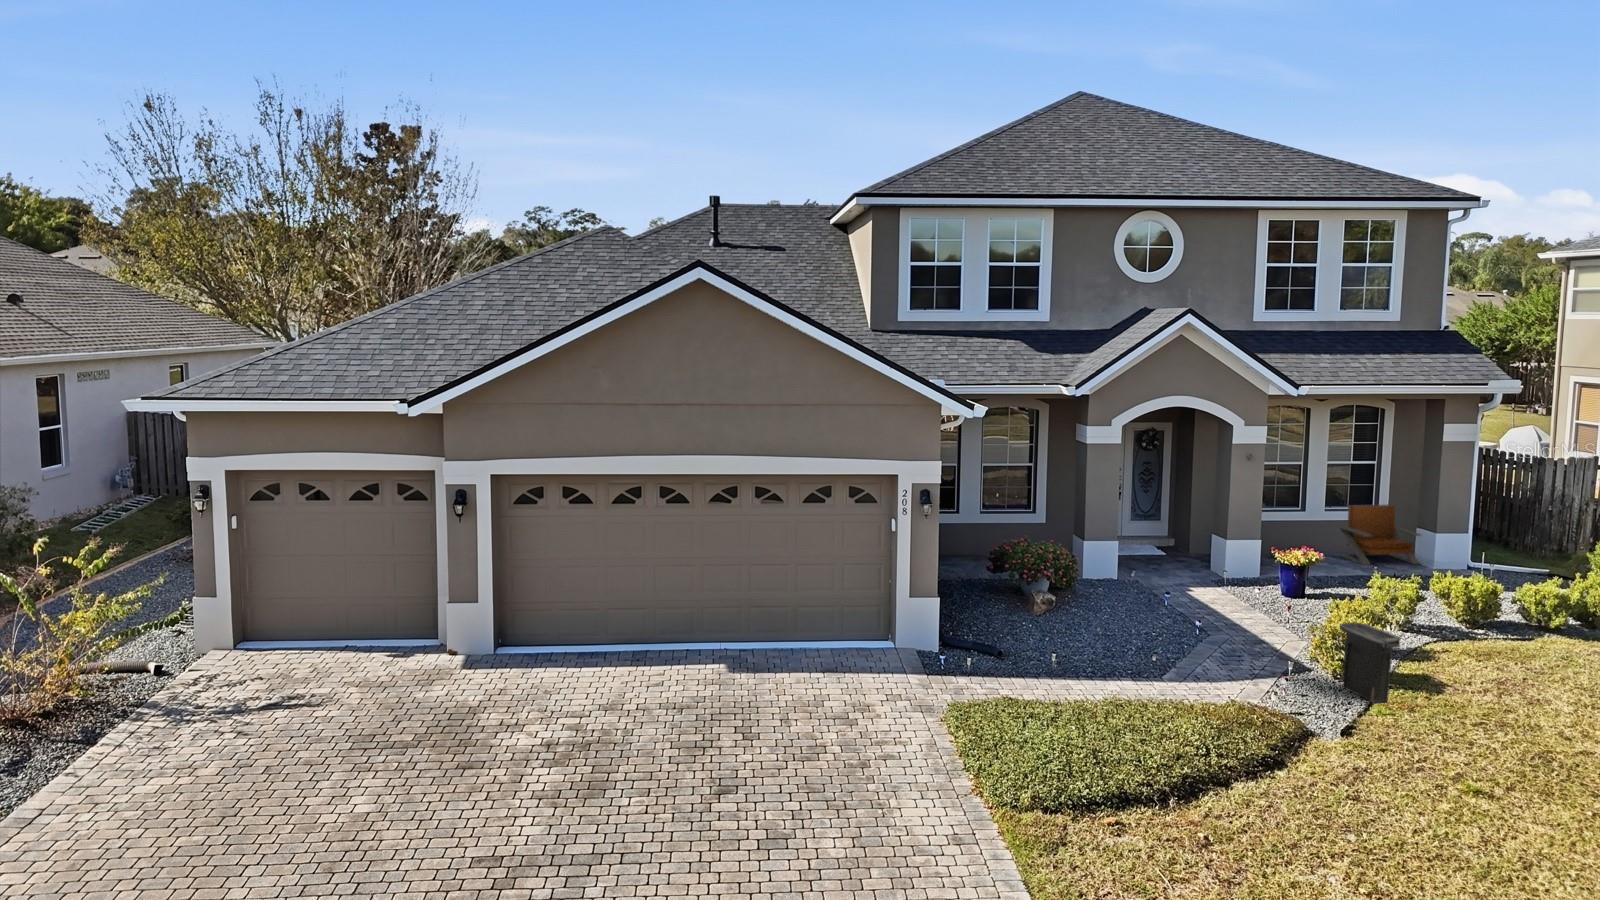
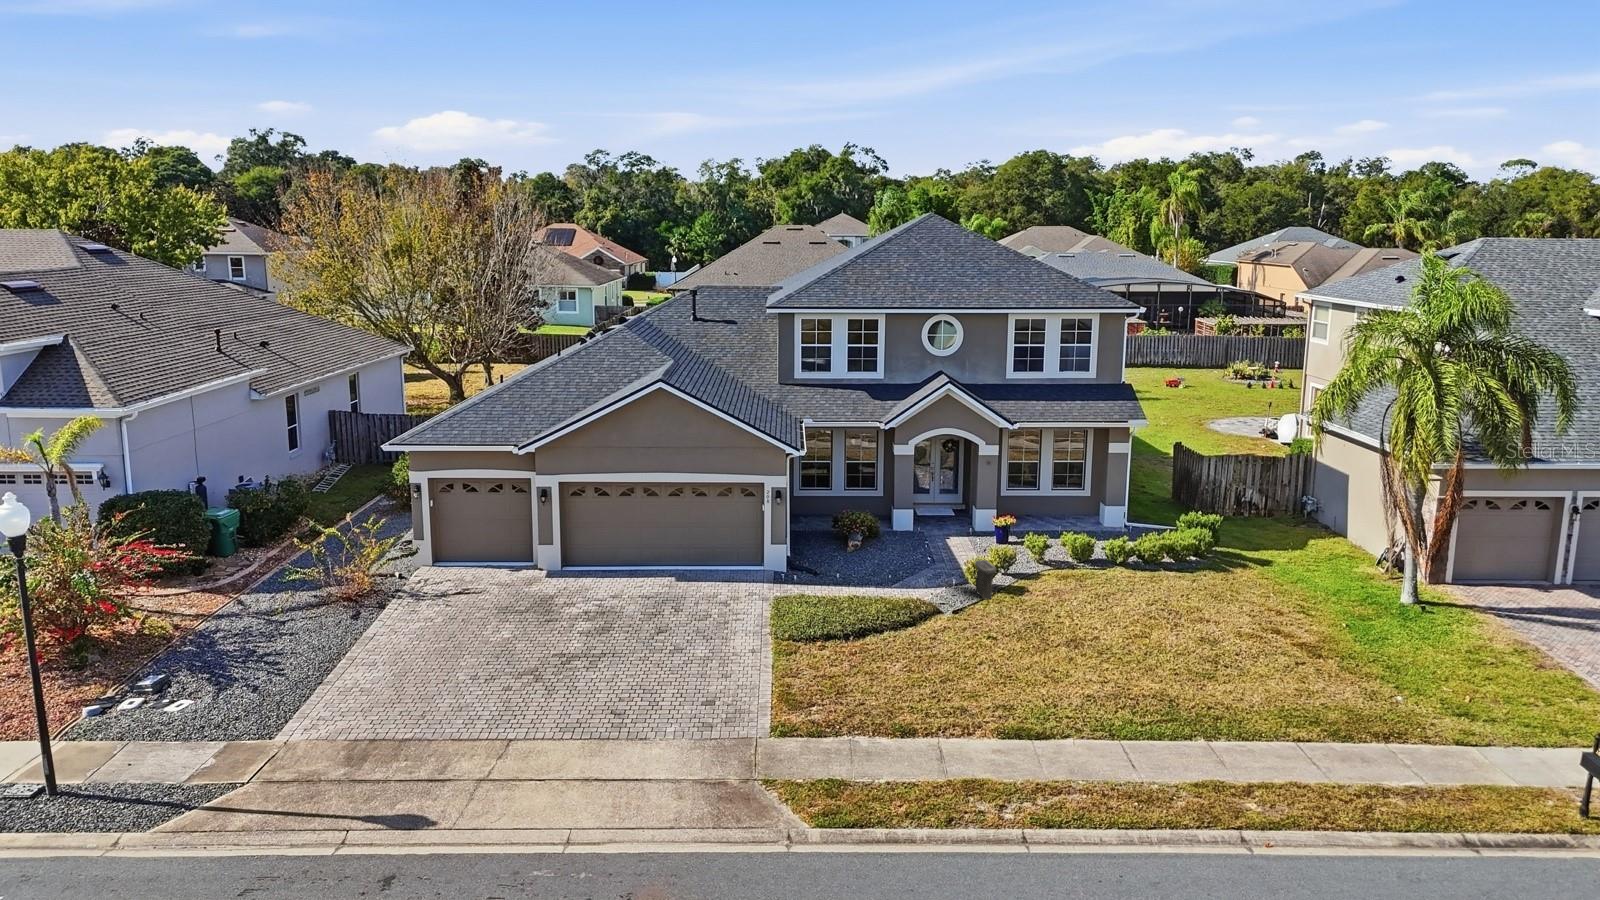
lounge chair: present [1337,505,1421,565] -> none [1053,487,1096,523]

